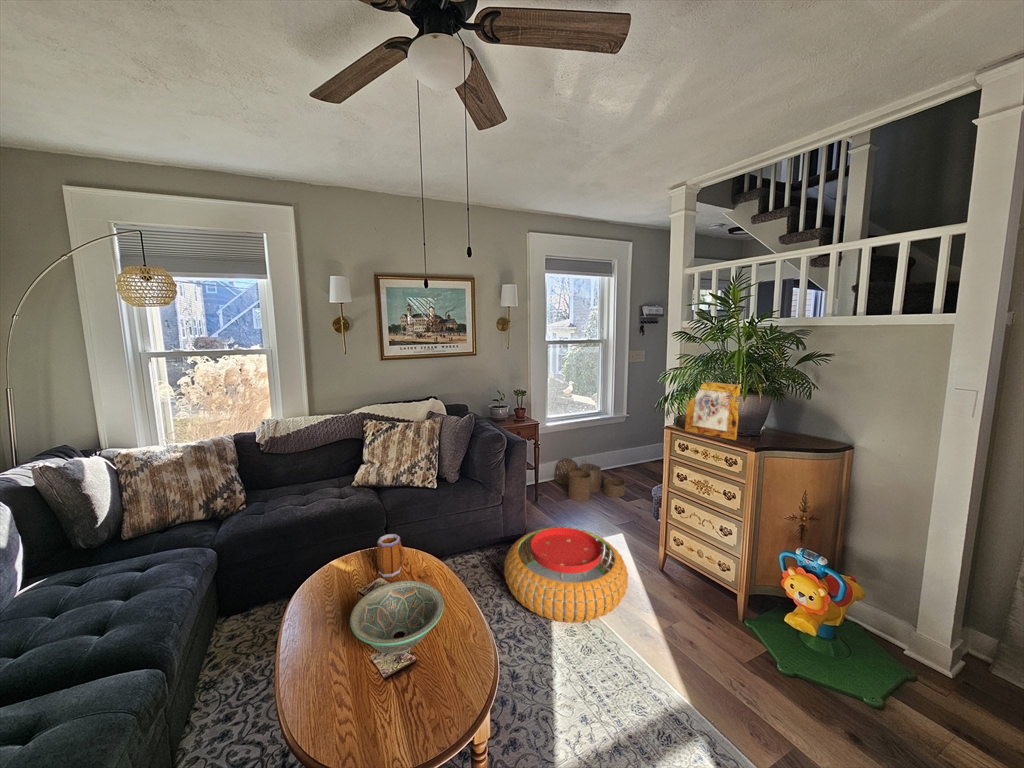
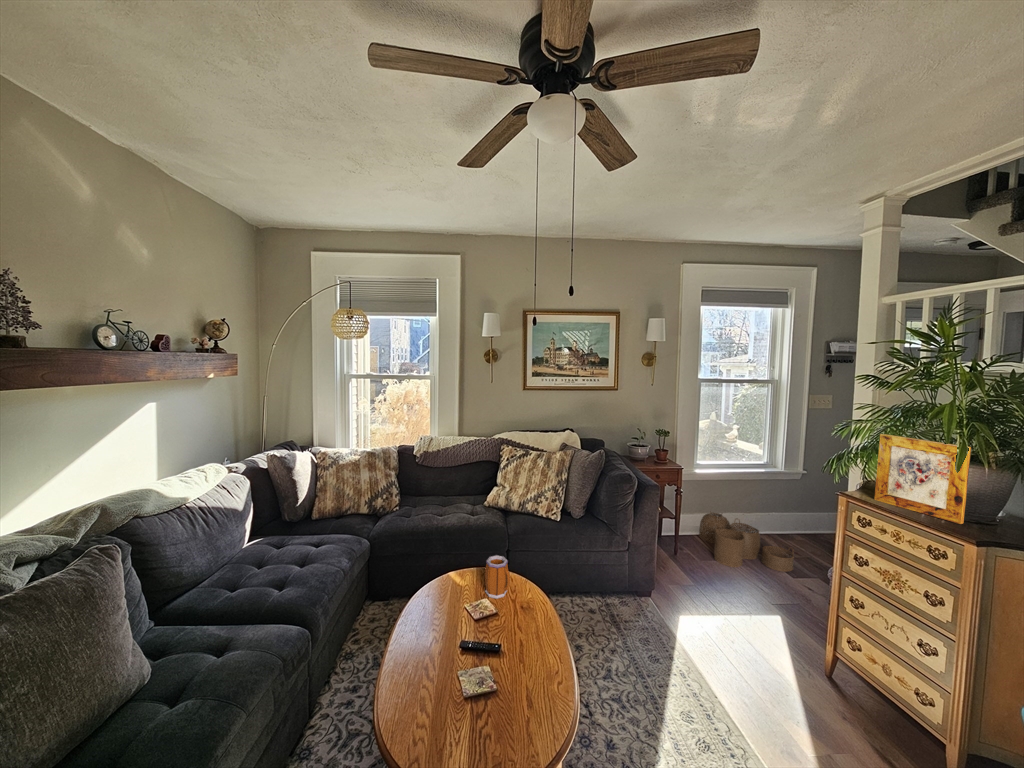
pouf: present [505,527,628,622] -> none [620,587,780,717]
decorative bowl: present [350,580,444,654] -> none [444,604,533,678]

